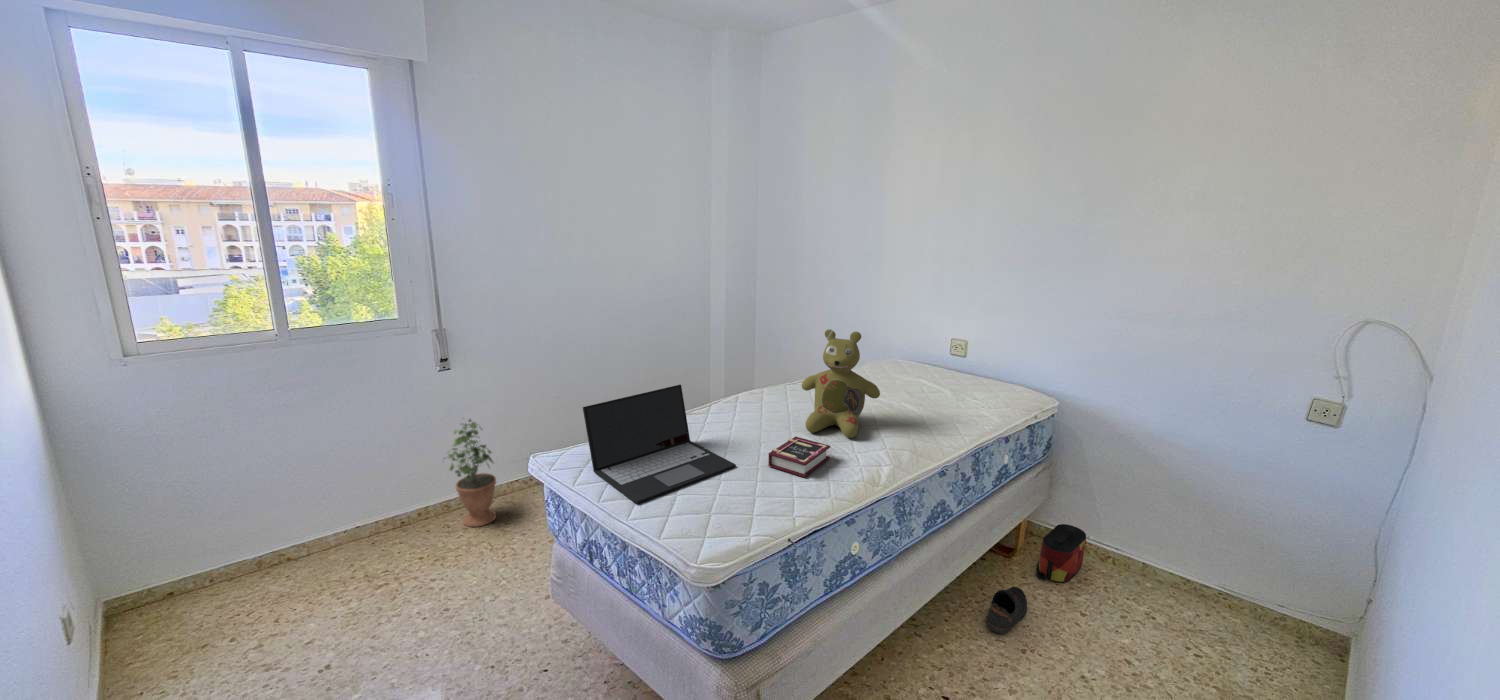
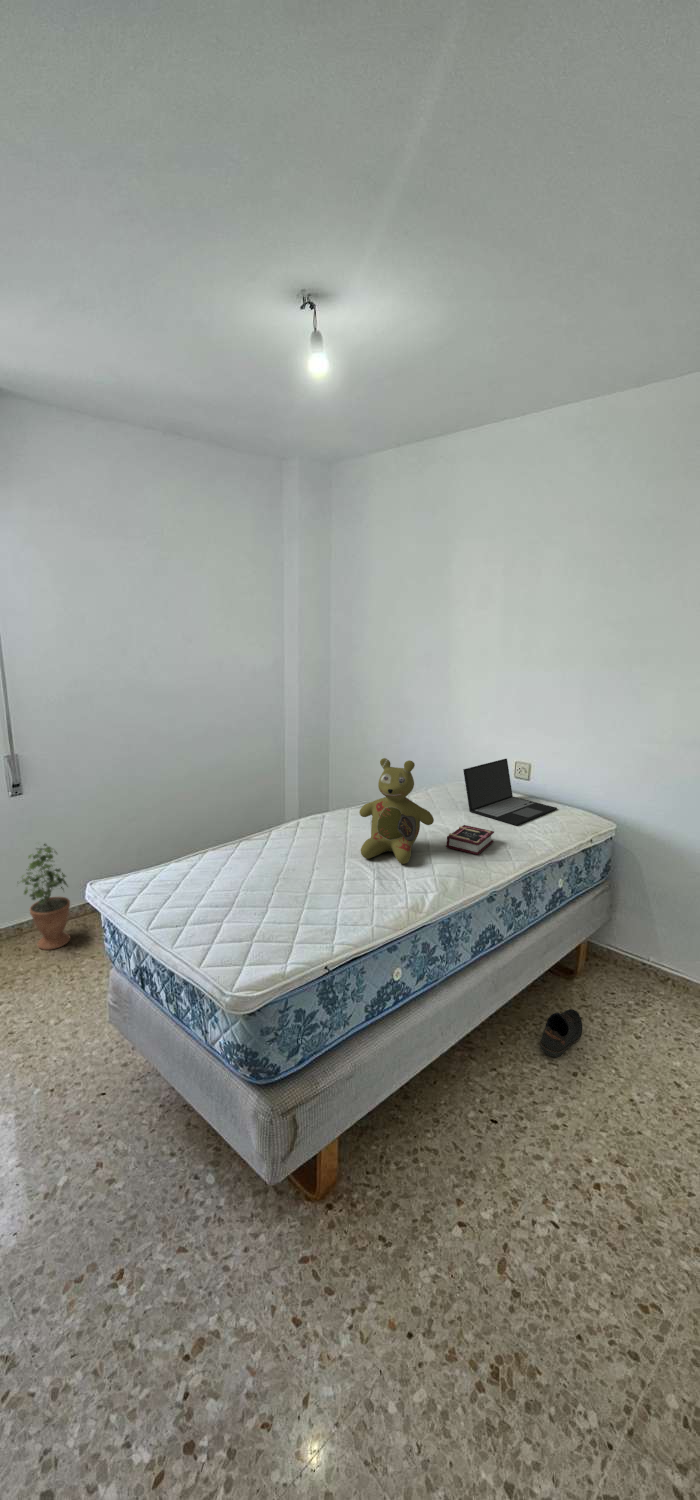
laptop: present [583,385,736,503] -> present [463,759,557,825]
book: present [768,437,830,477] -> present [447,825,494,855]
bag: present [1036,524,1086,583] -> none [595,946,643,1005]

